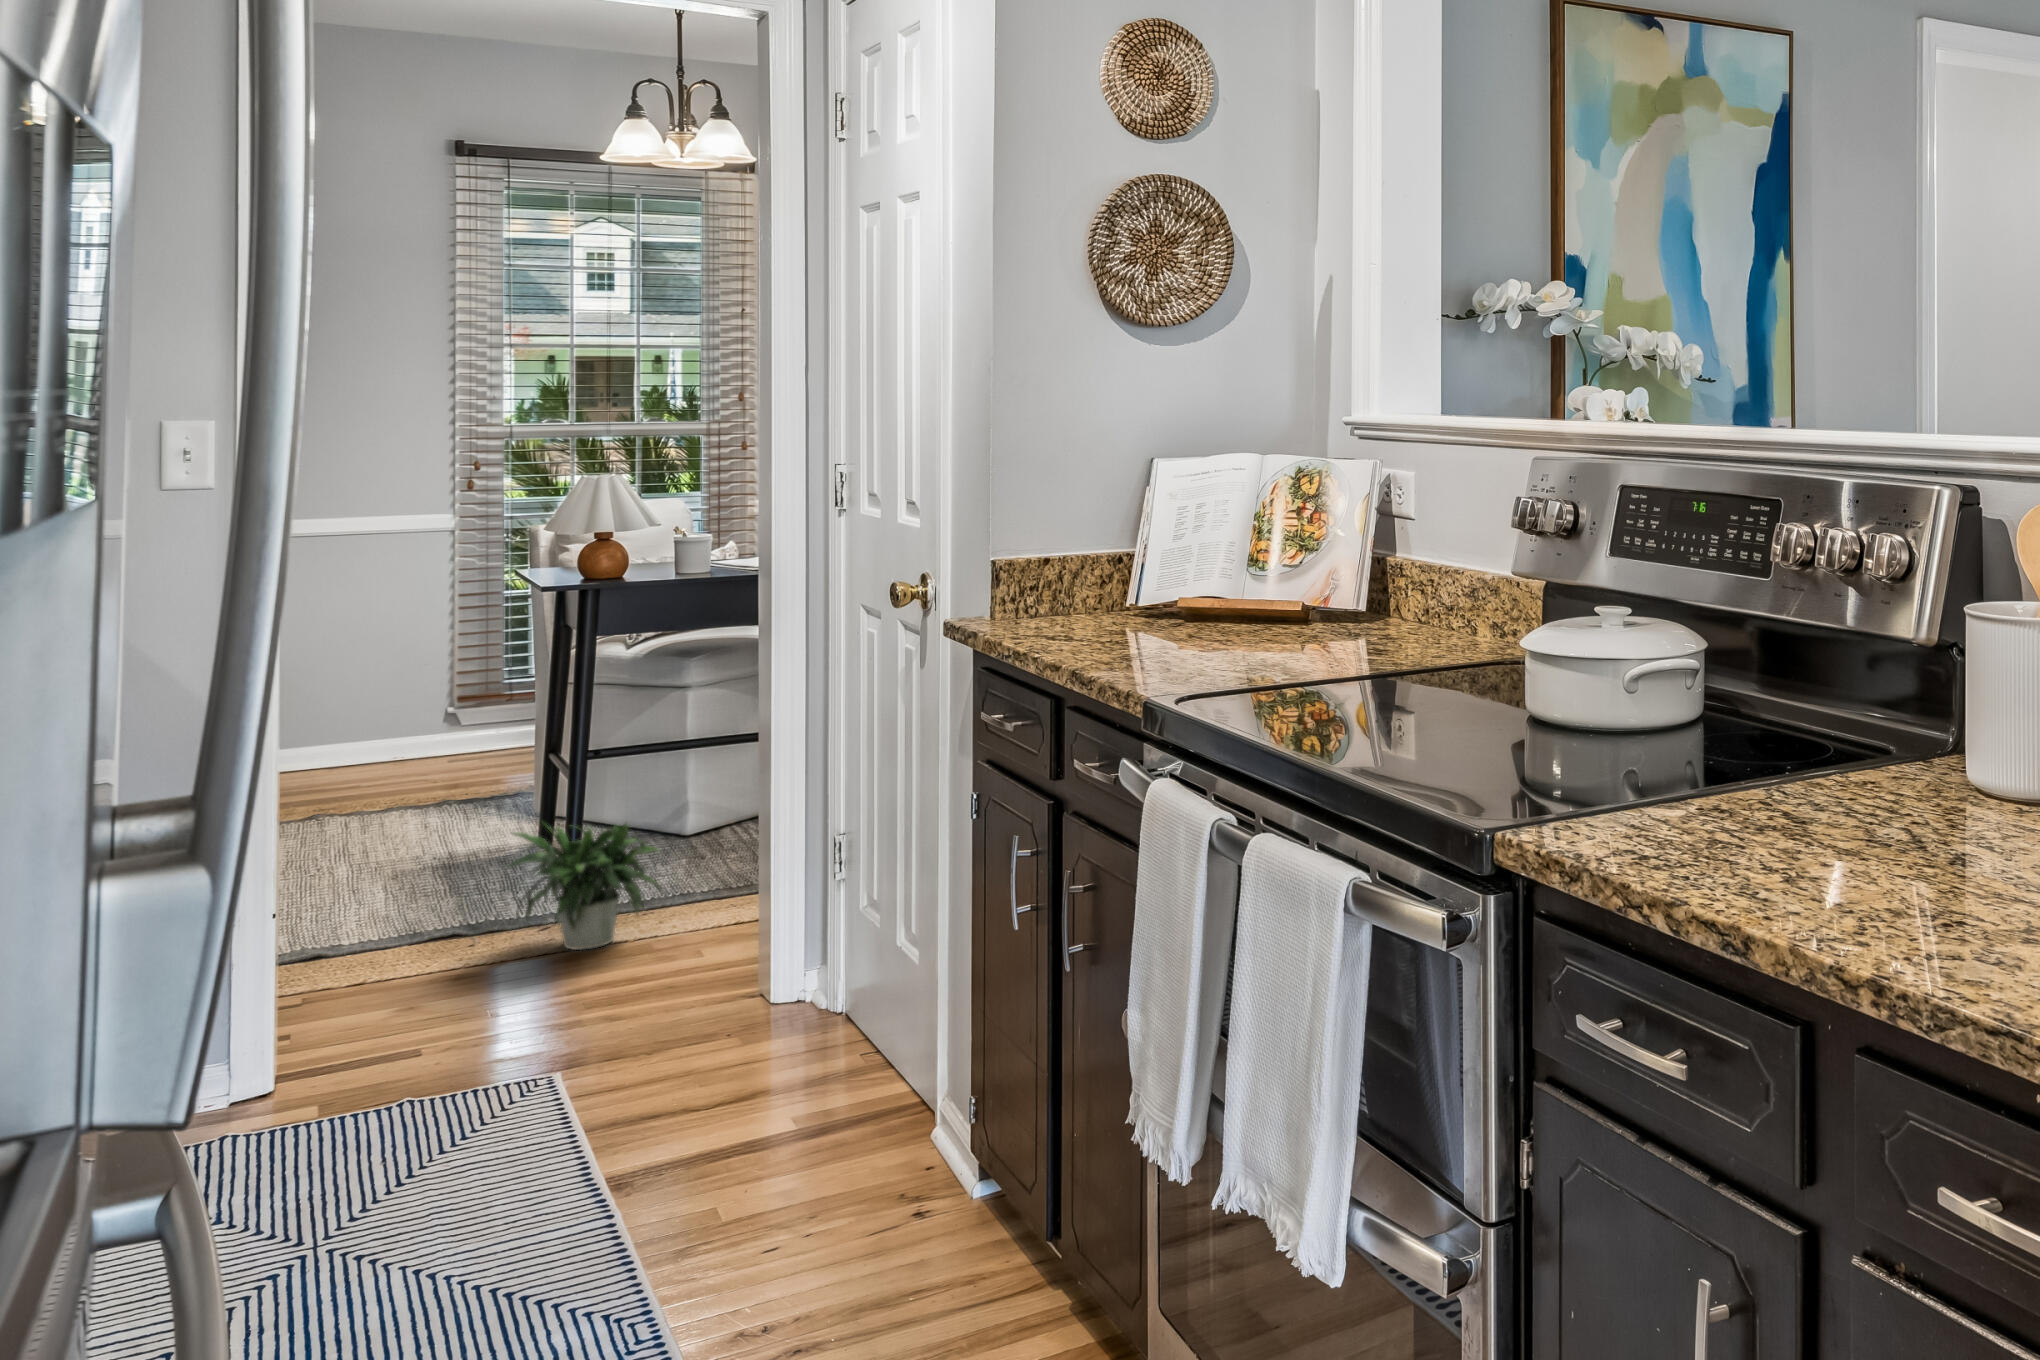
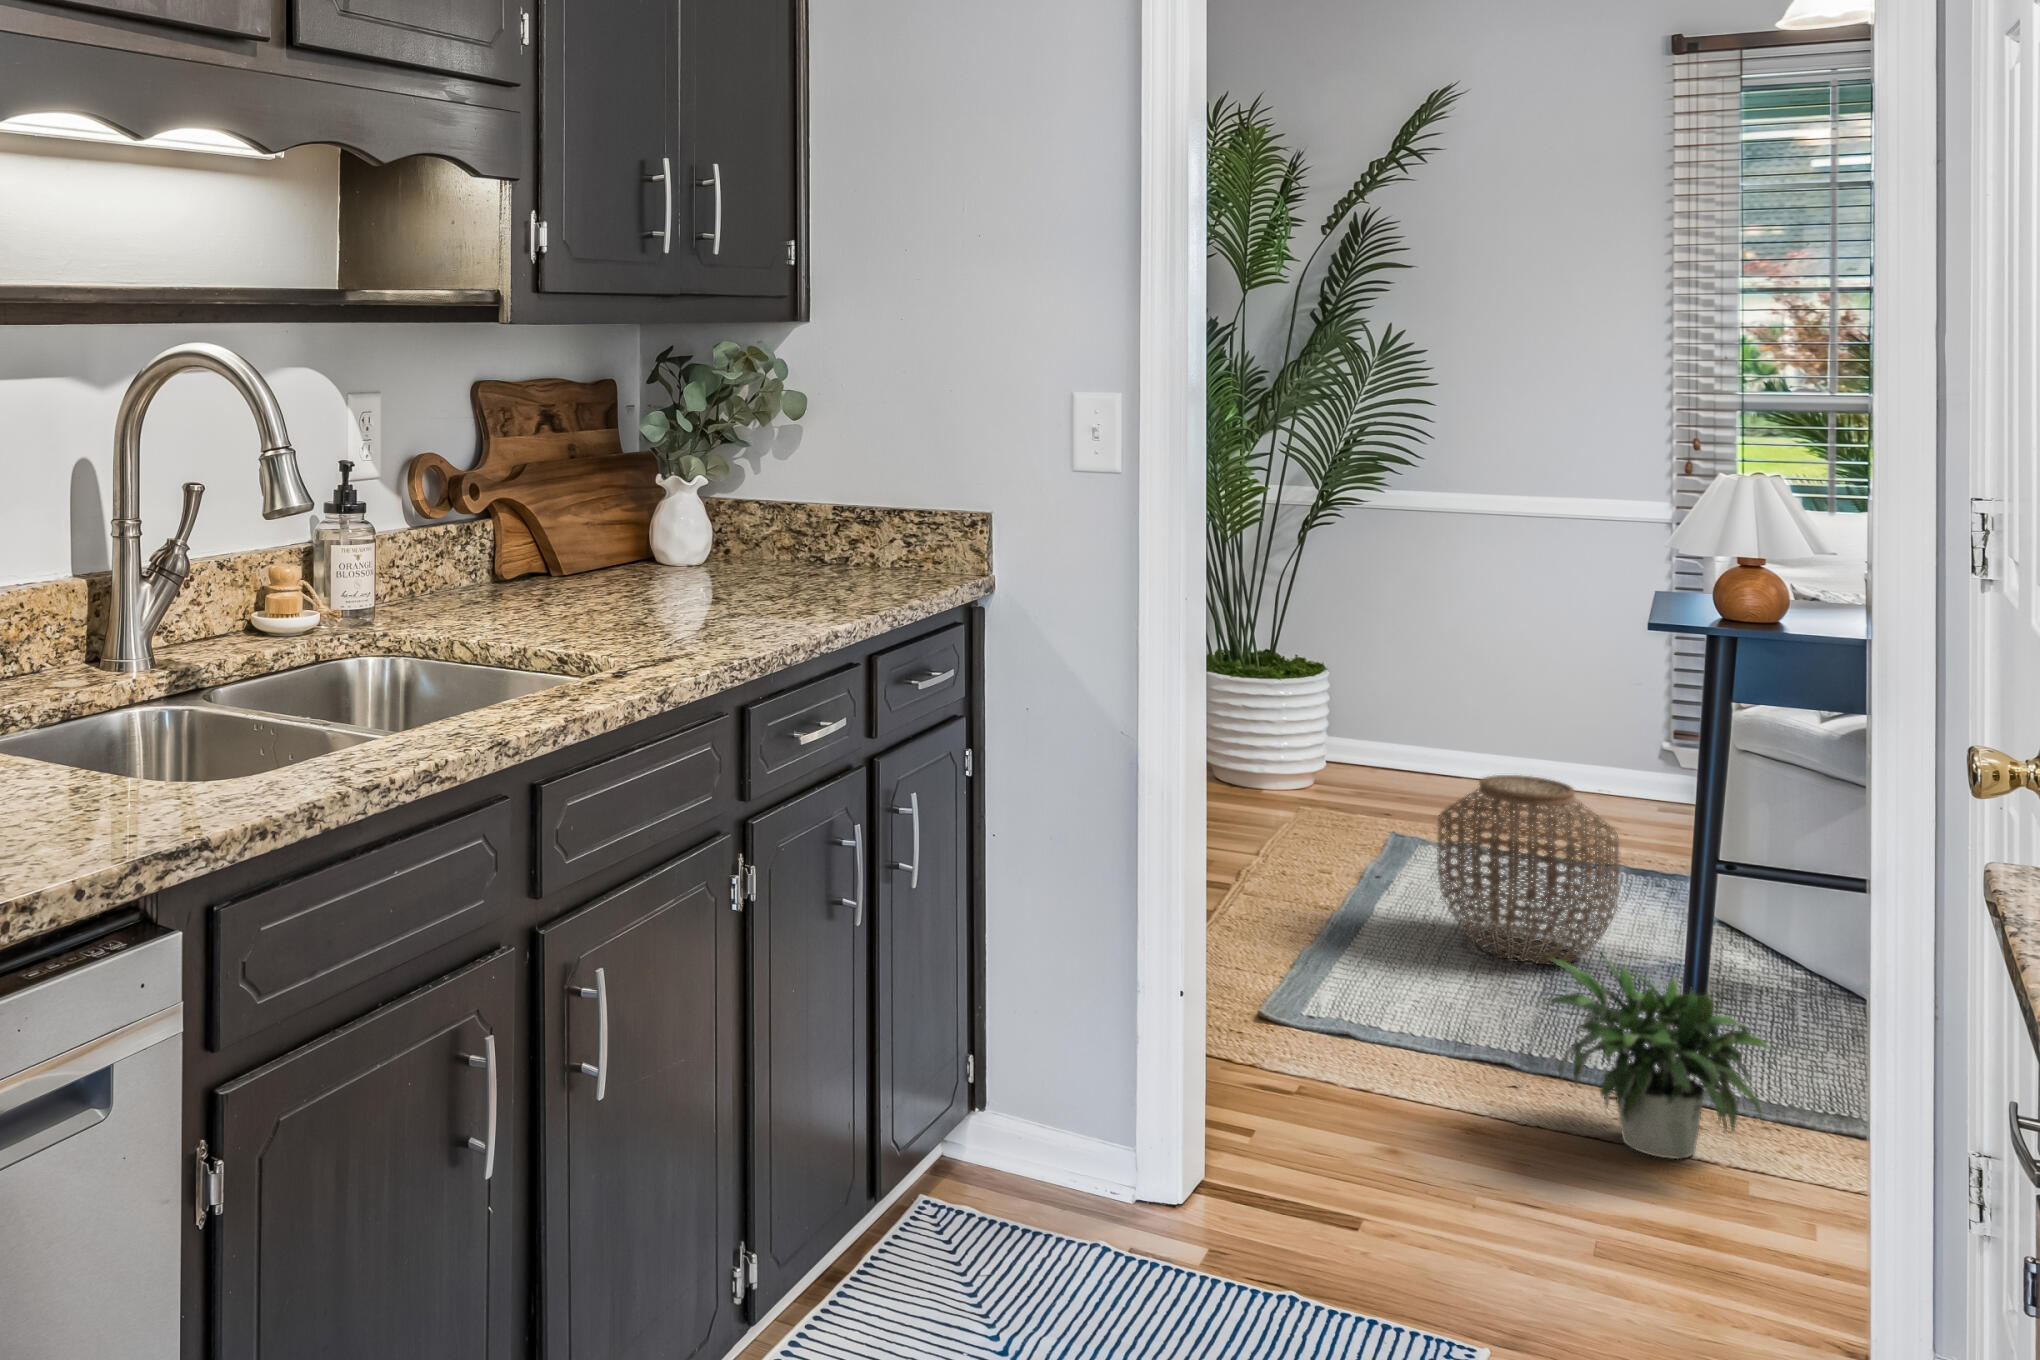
woven basket: none [342,729,493,877] -> present [1437,775,1619,964]

